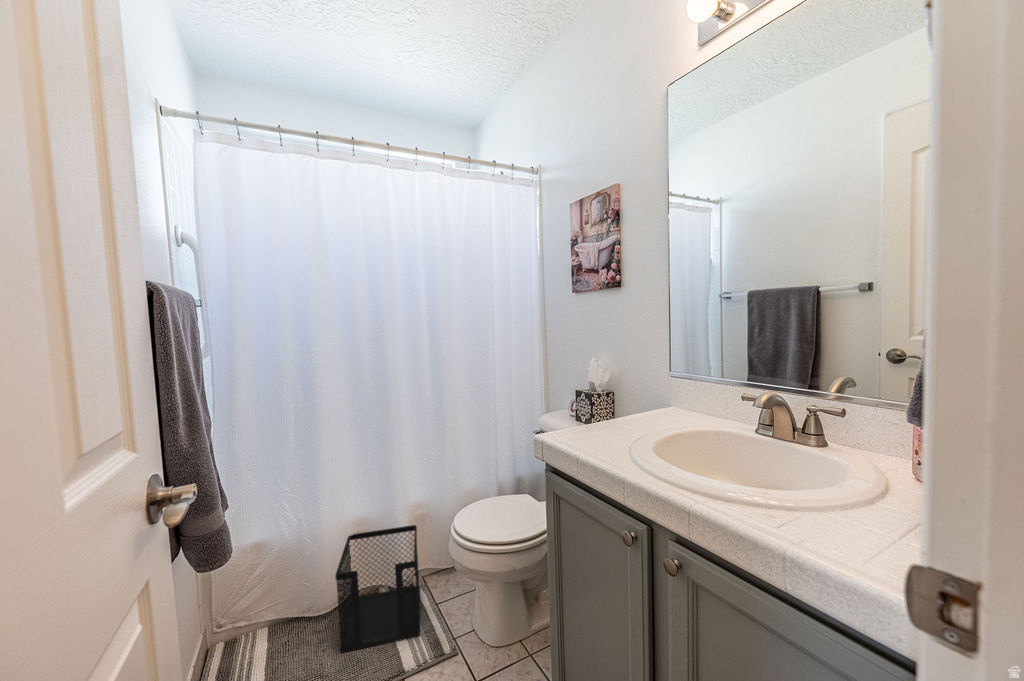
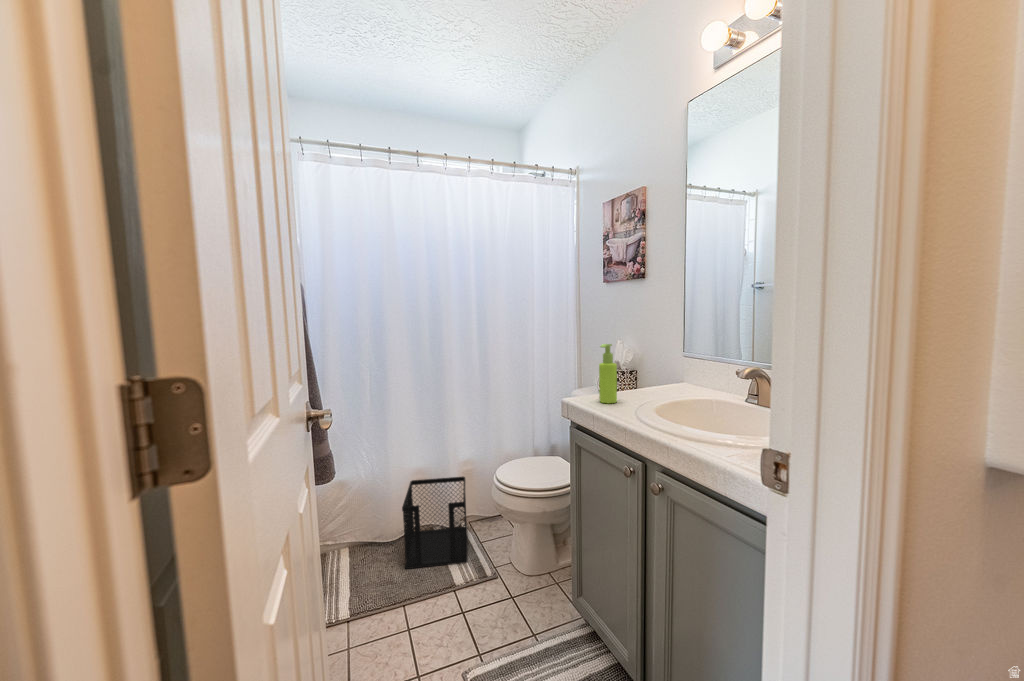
soap dispenser: none [579,366,601,439] -> present [599,344,617,403]

